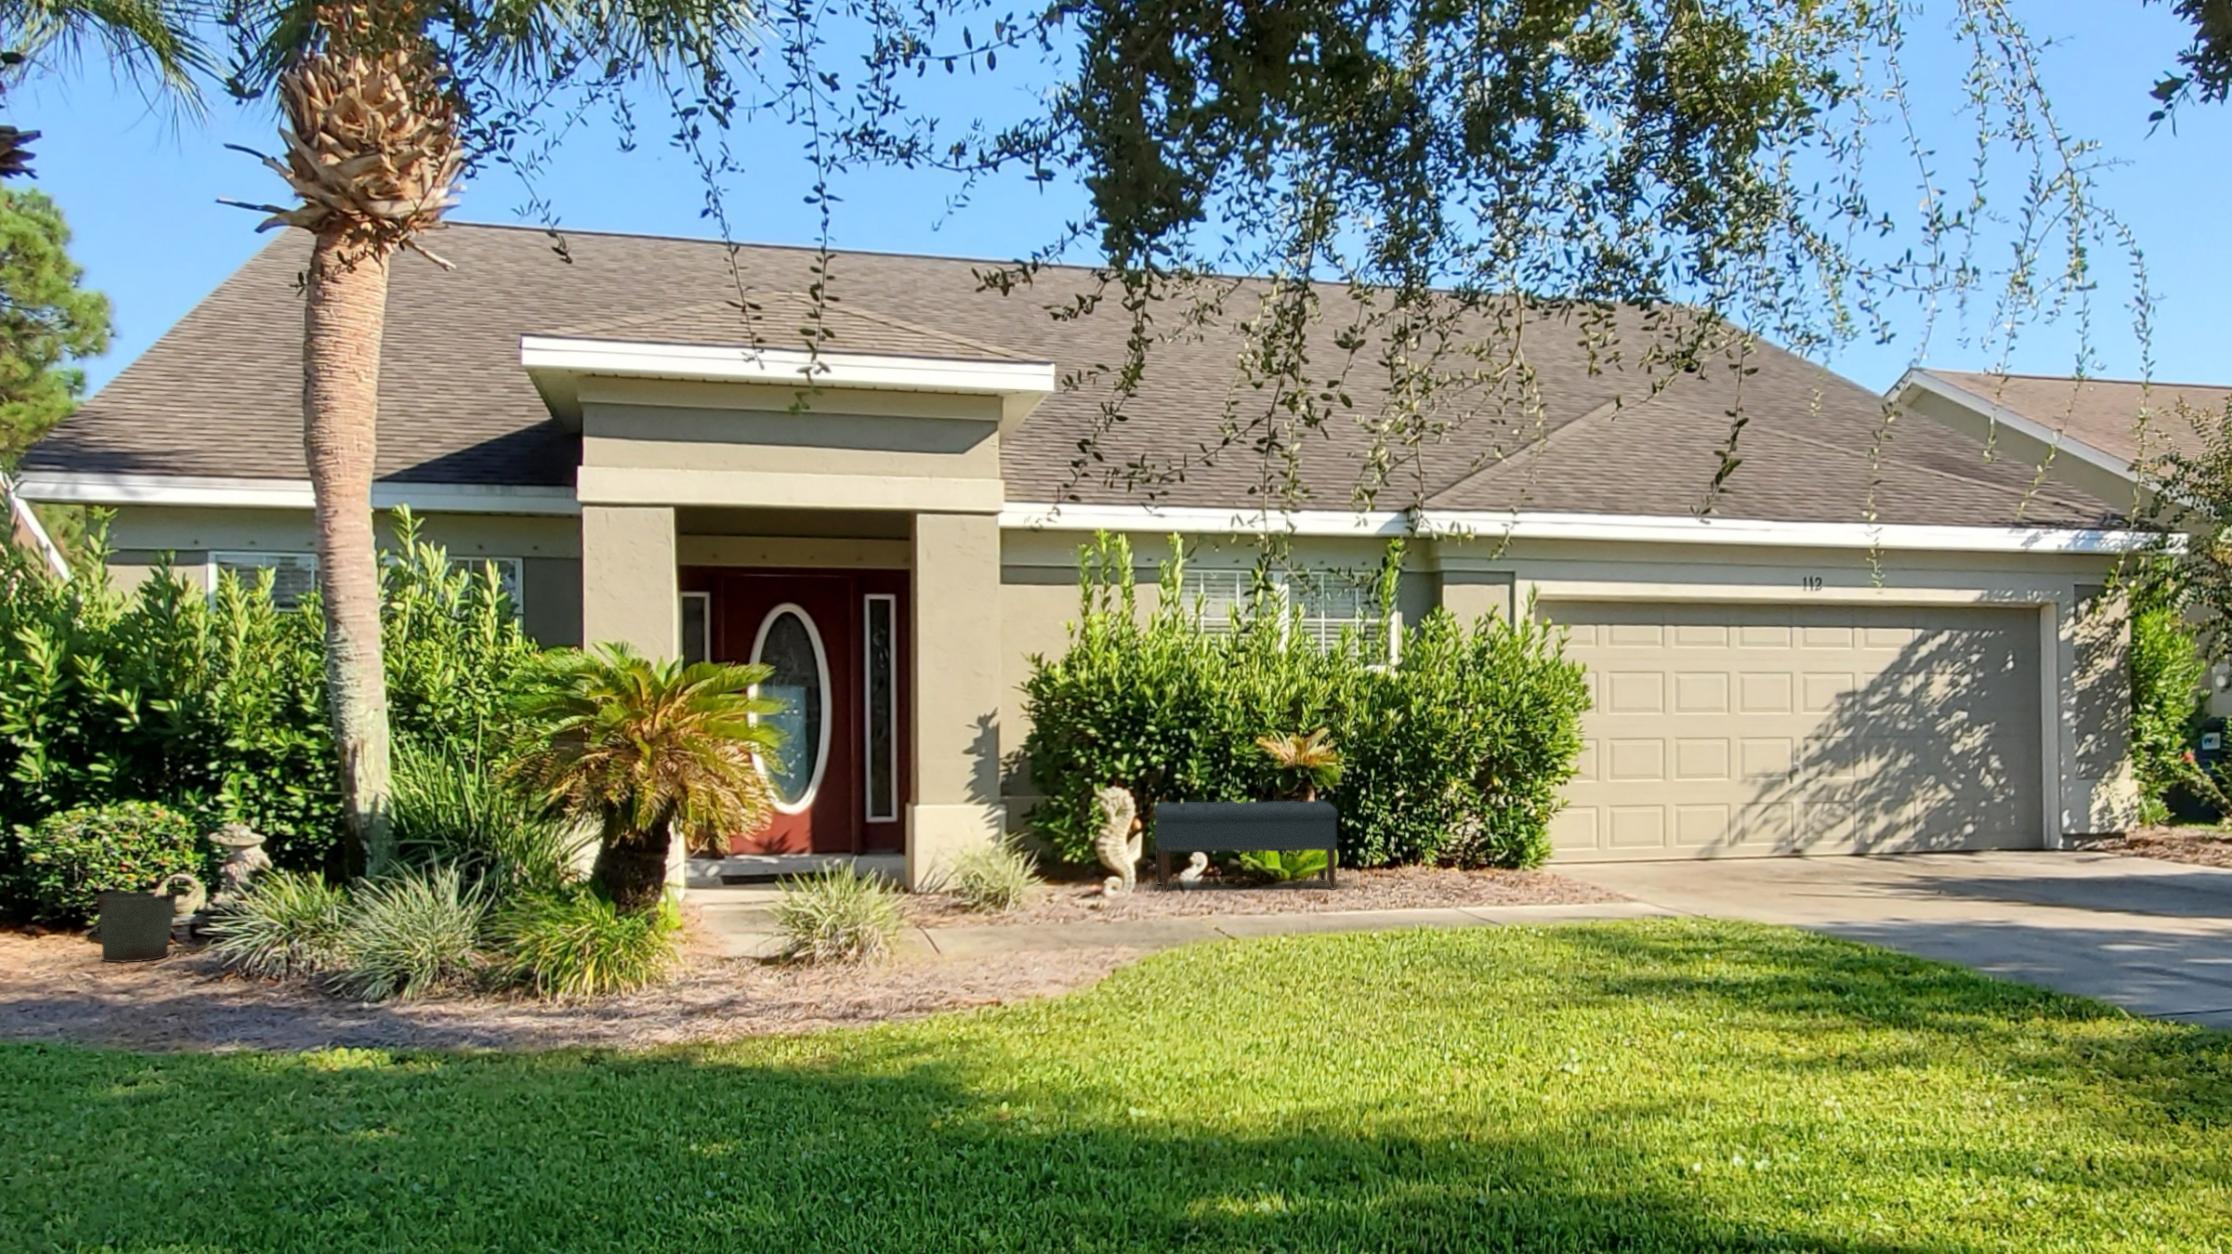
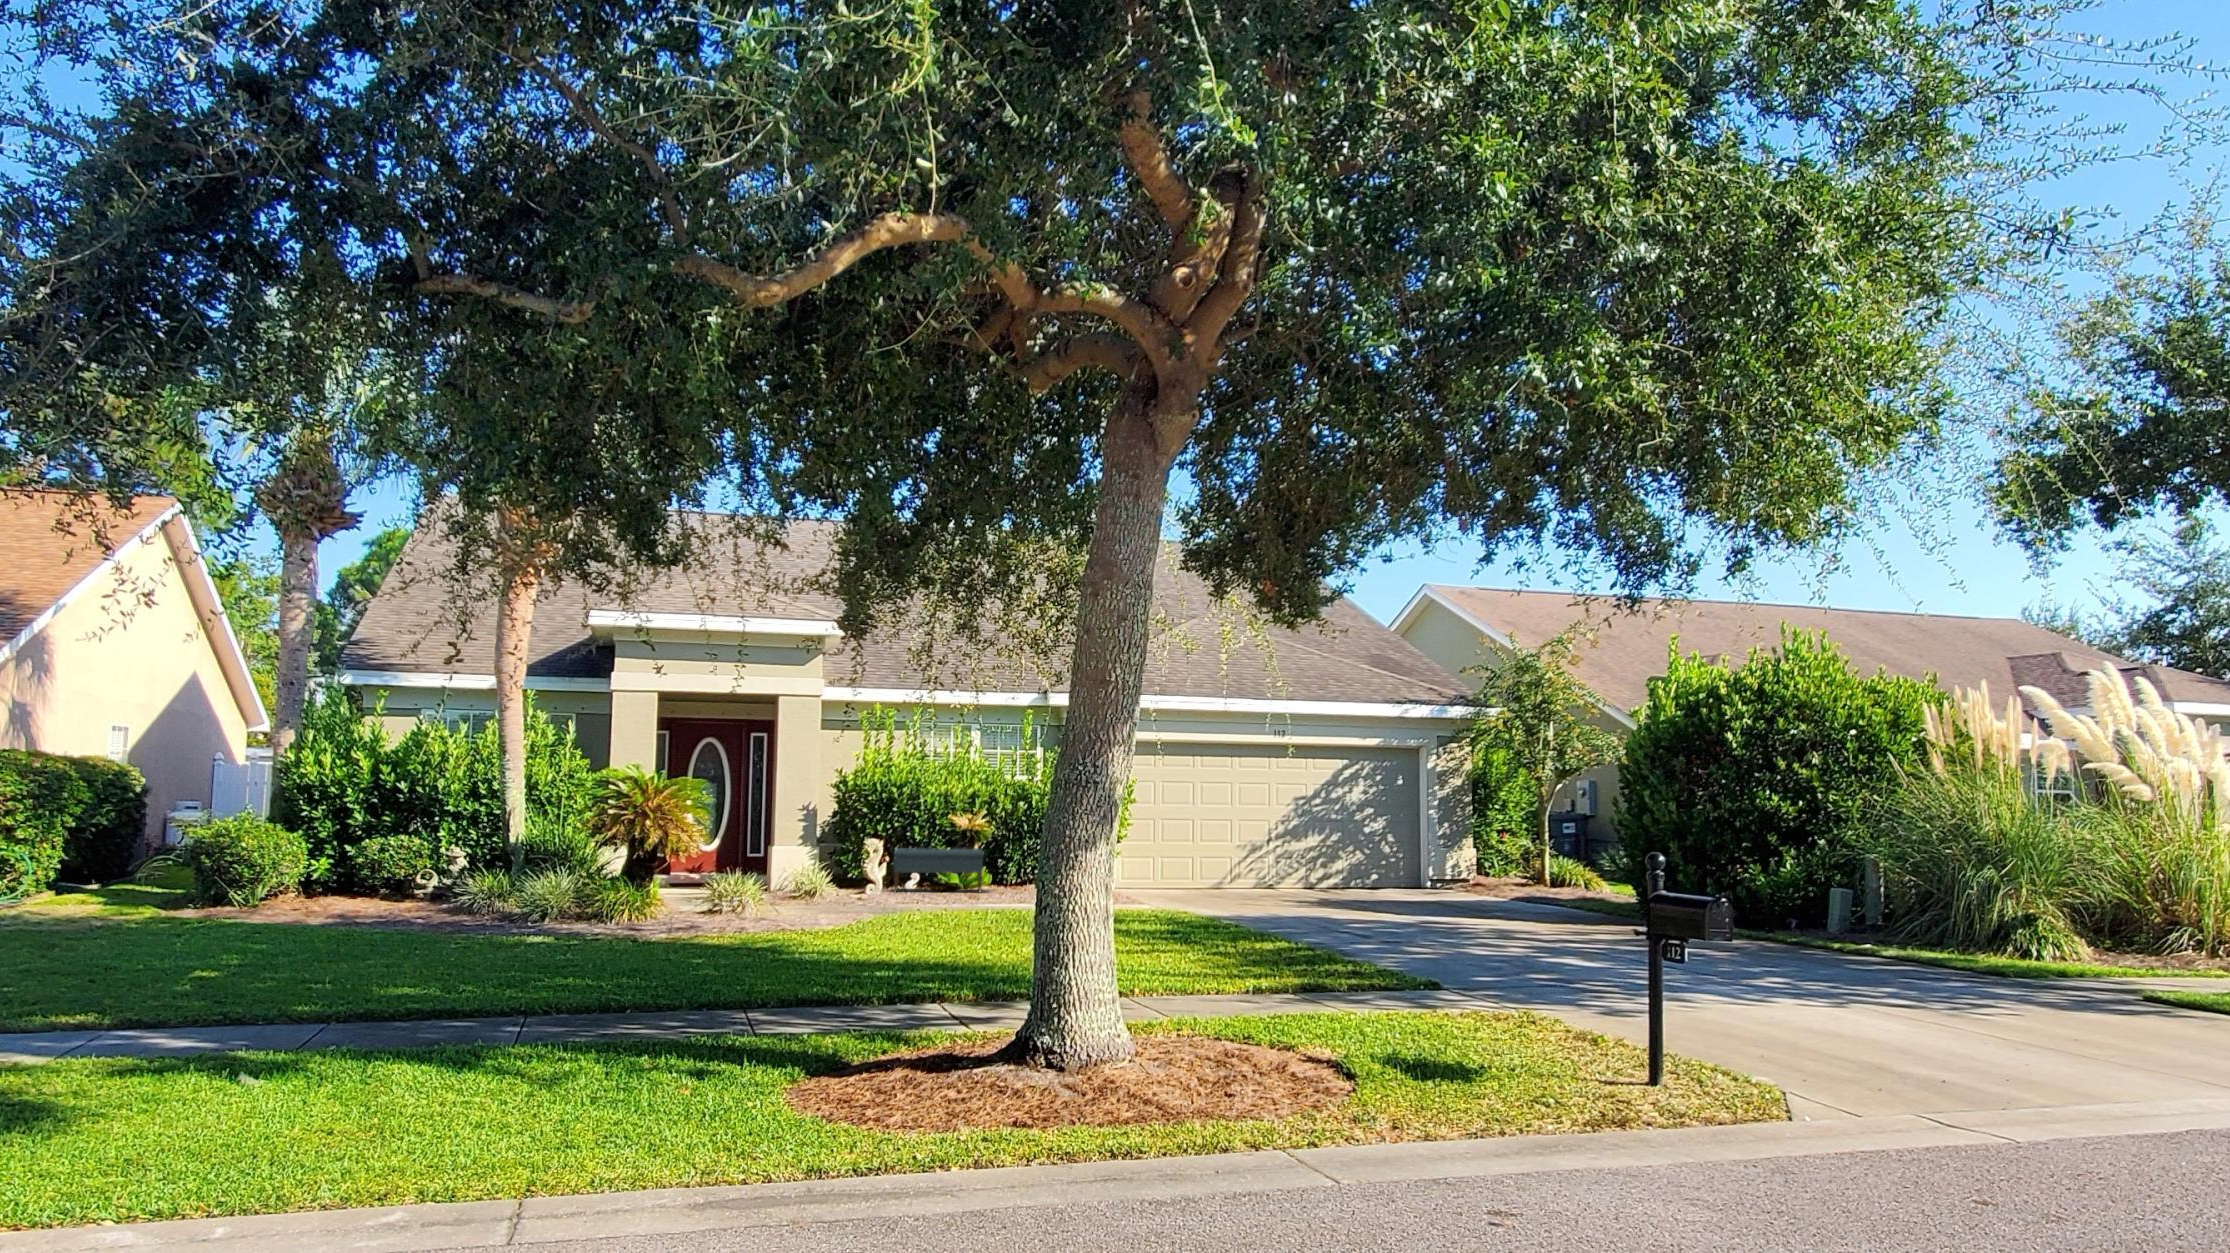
bucket: present [96,889,179,962] -> none [390,874,426,906]

